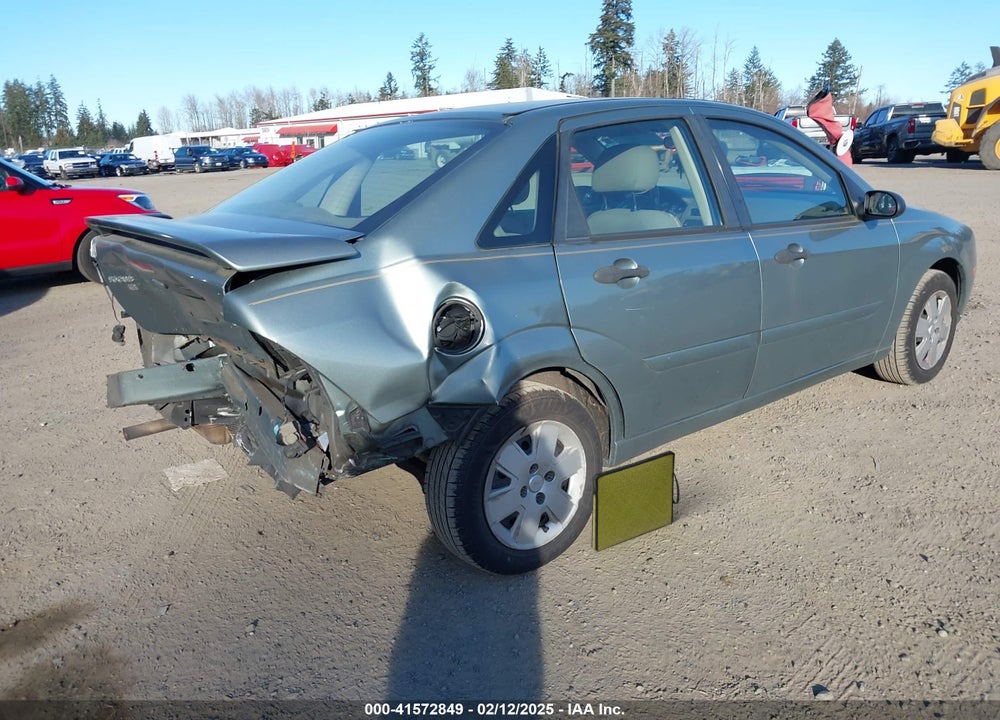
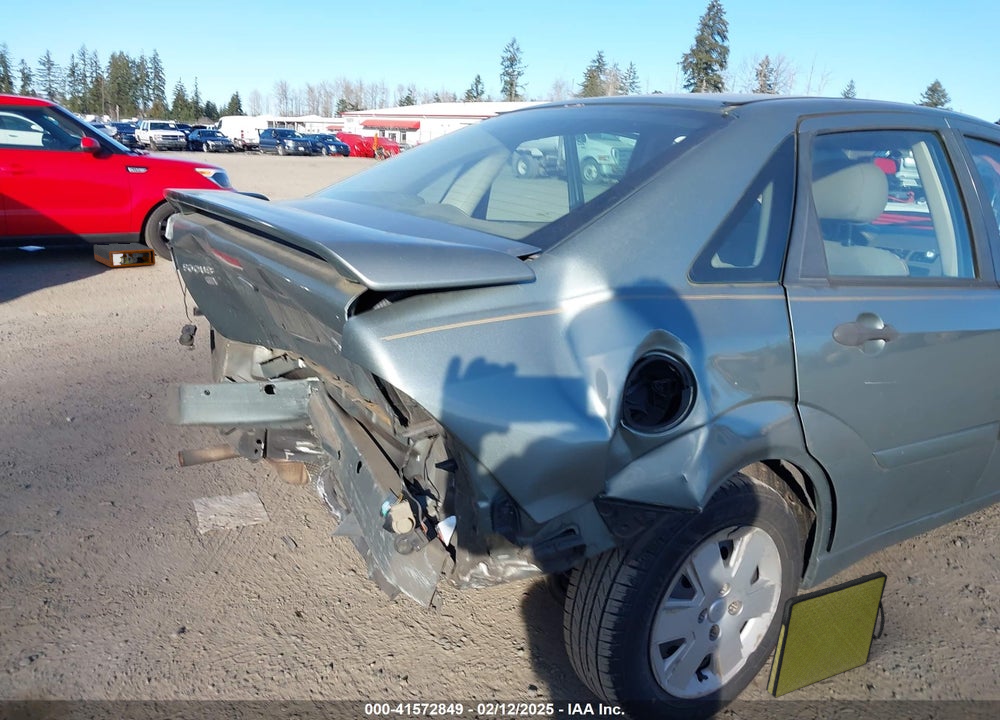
storage box: none [18,273,81,299] -> present [94,243,155,267]

